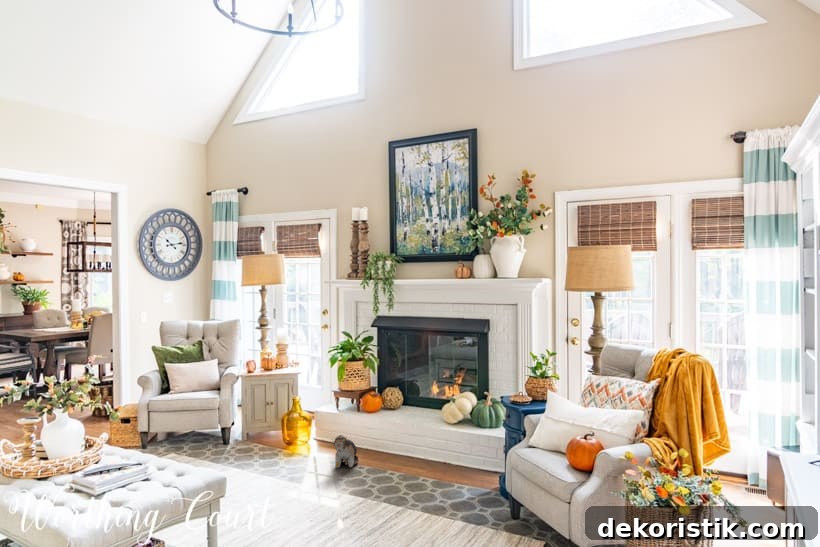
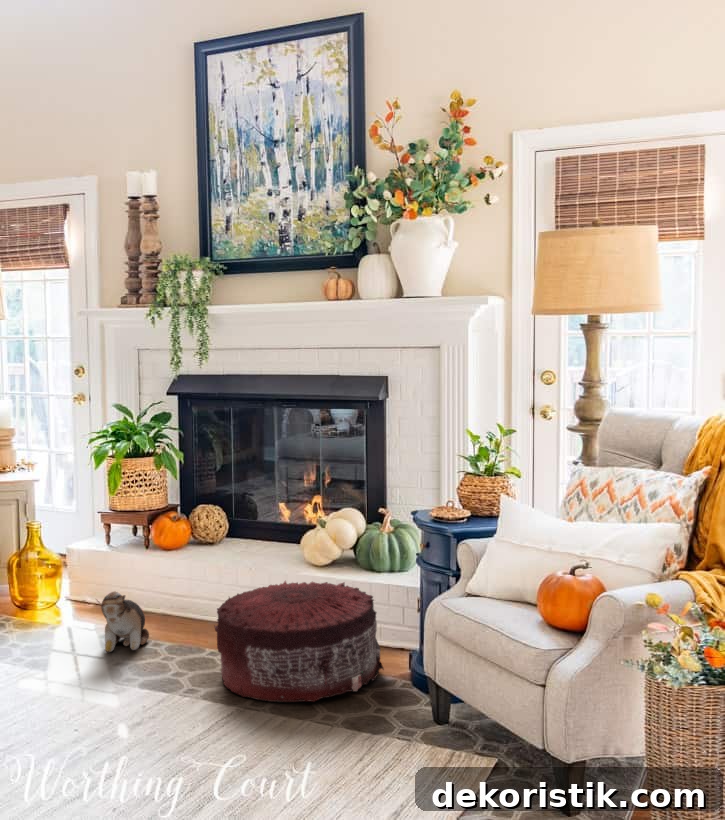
pouf: none [392,433,484,502] -> present [214,581,384,702]

